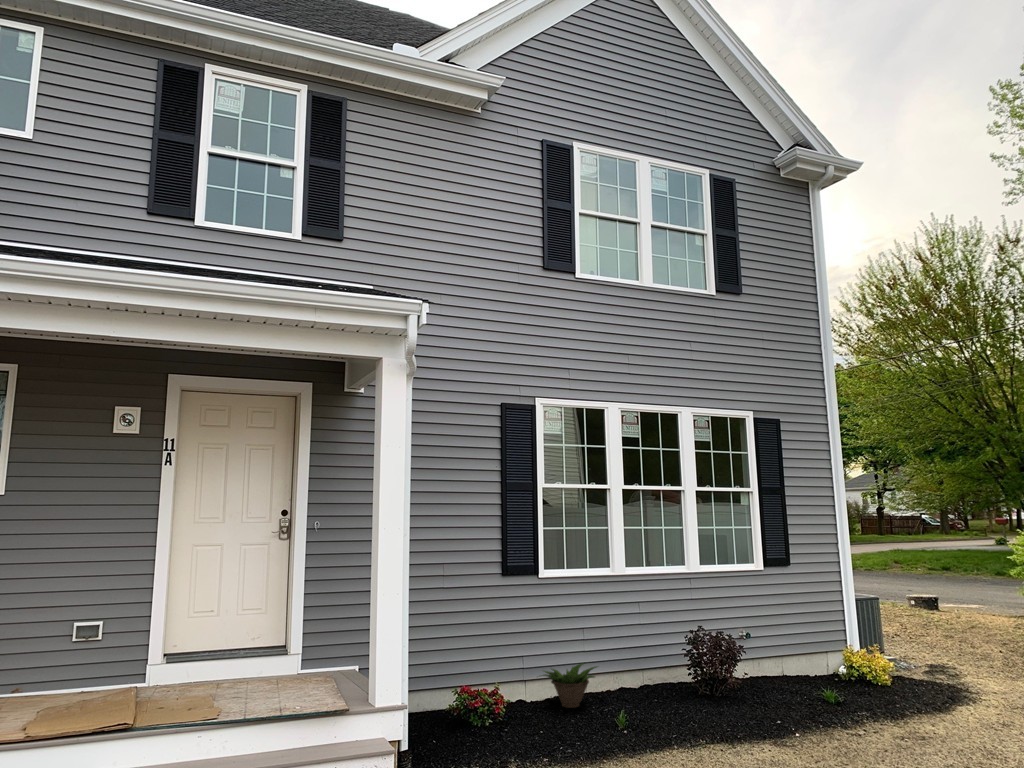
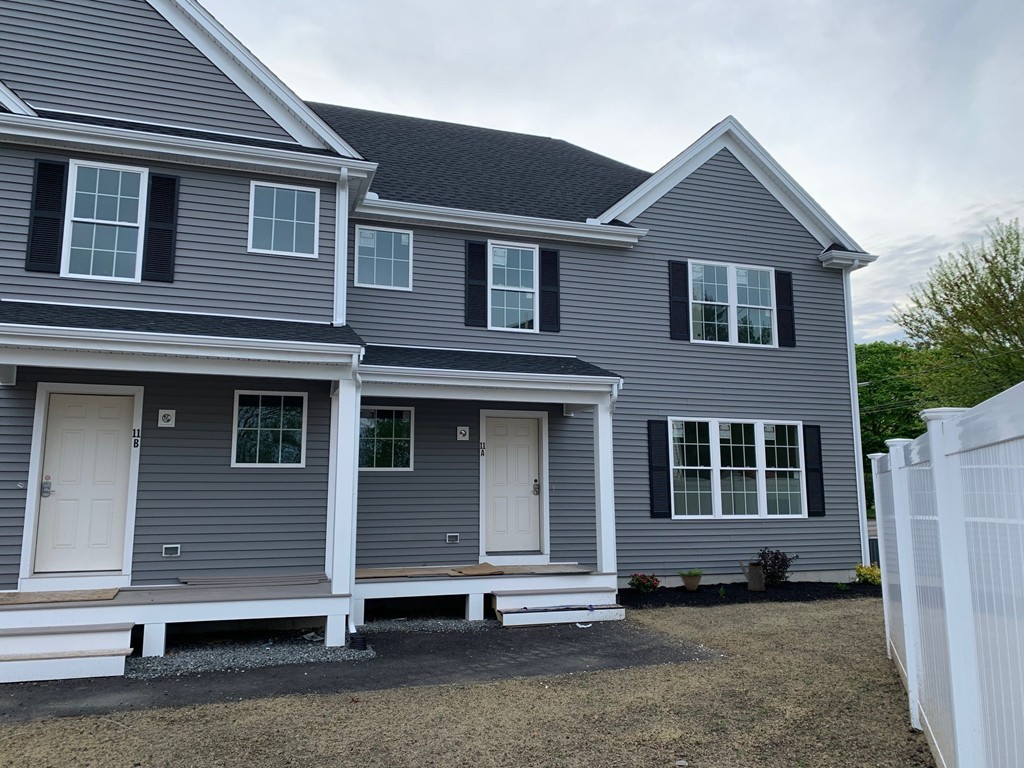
watering can: none [652,639,698,703] -> present [739,556,765,591]

